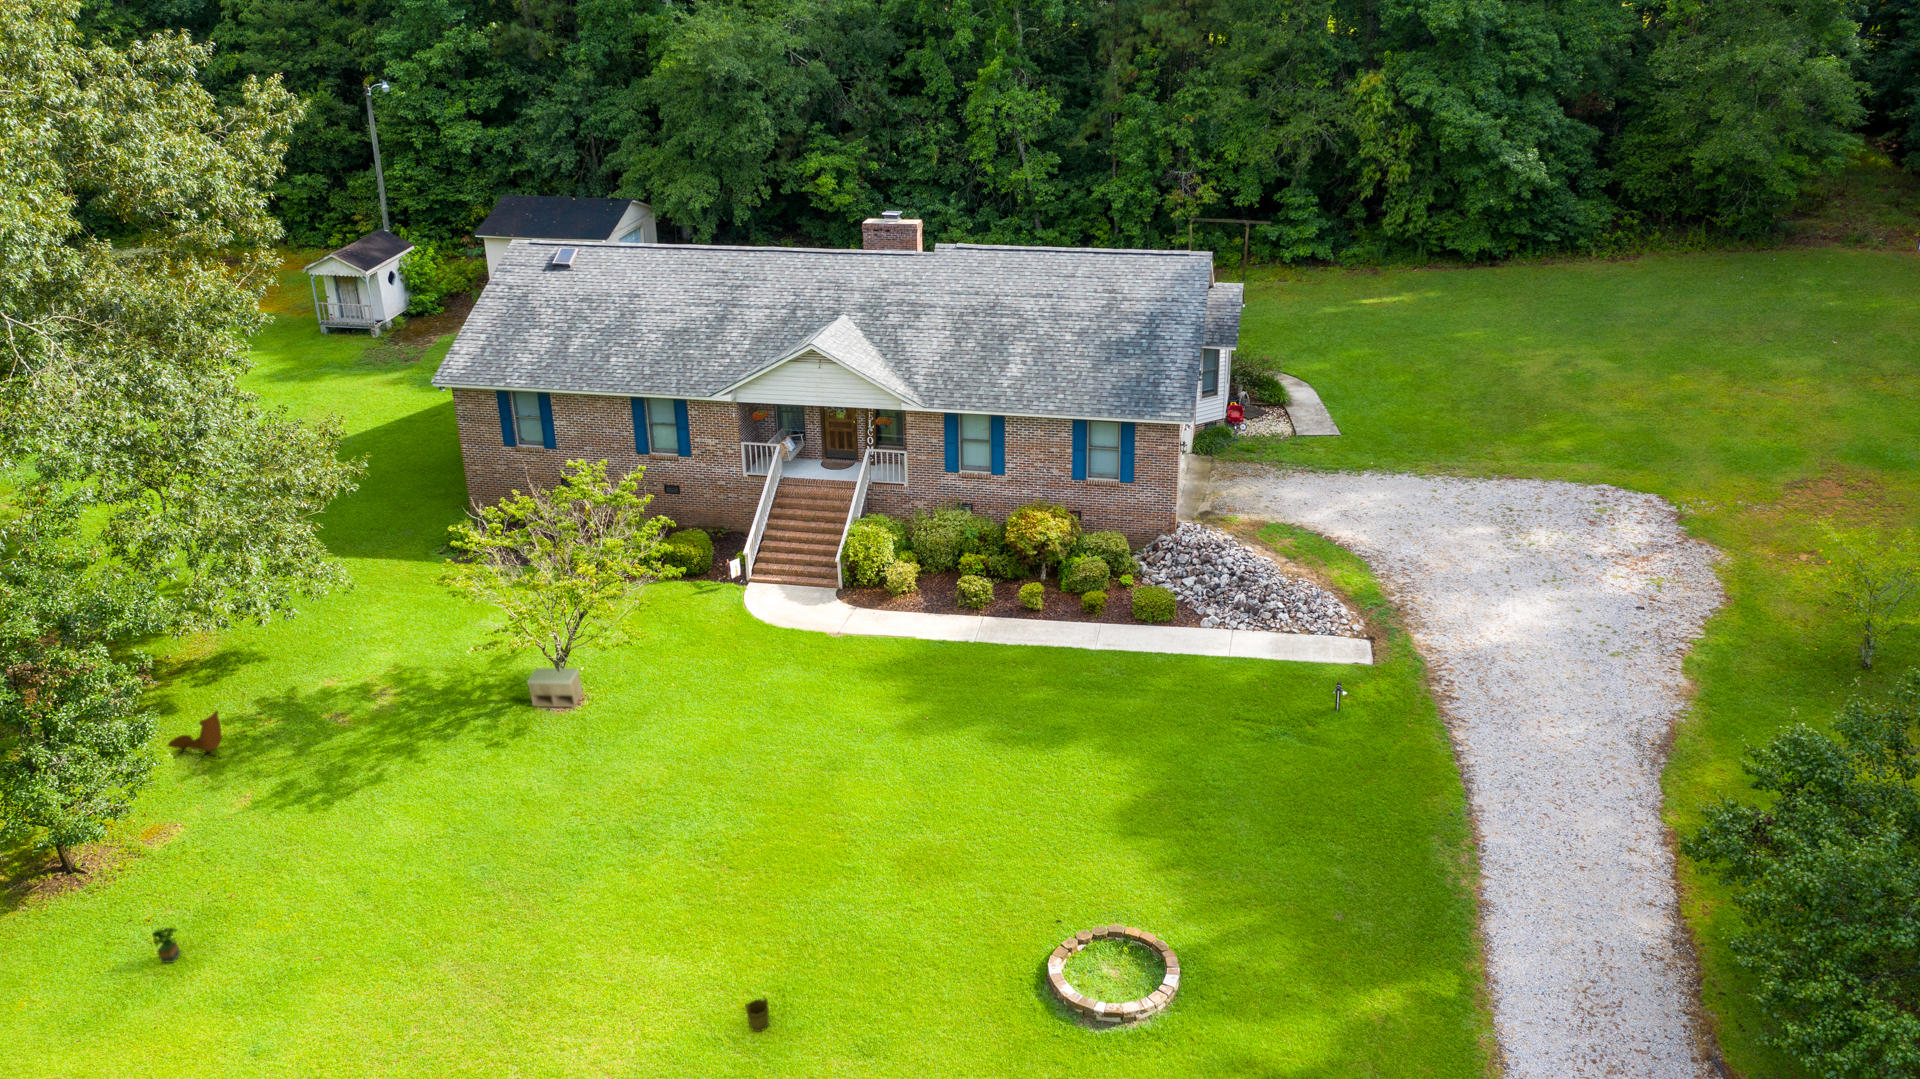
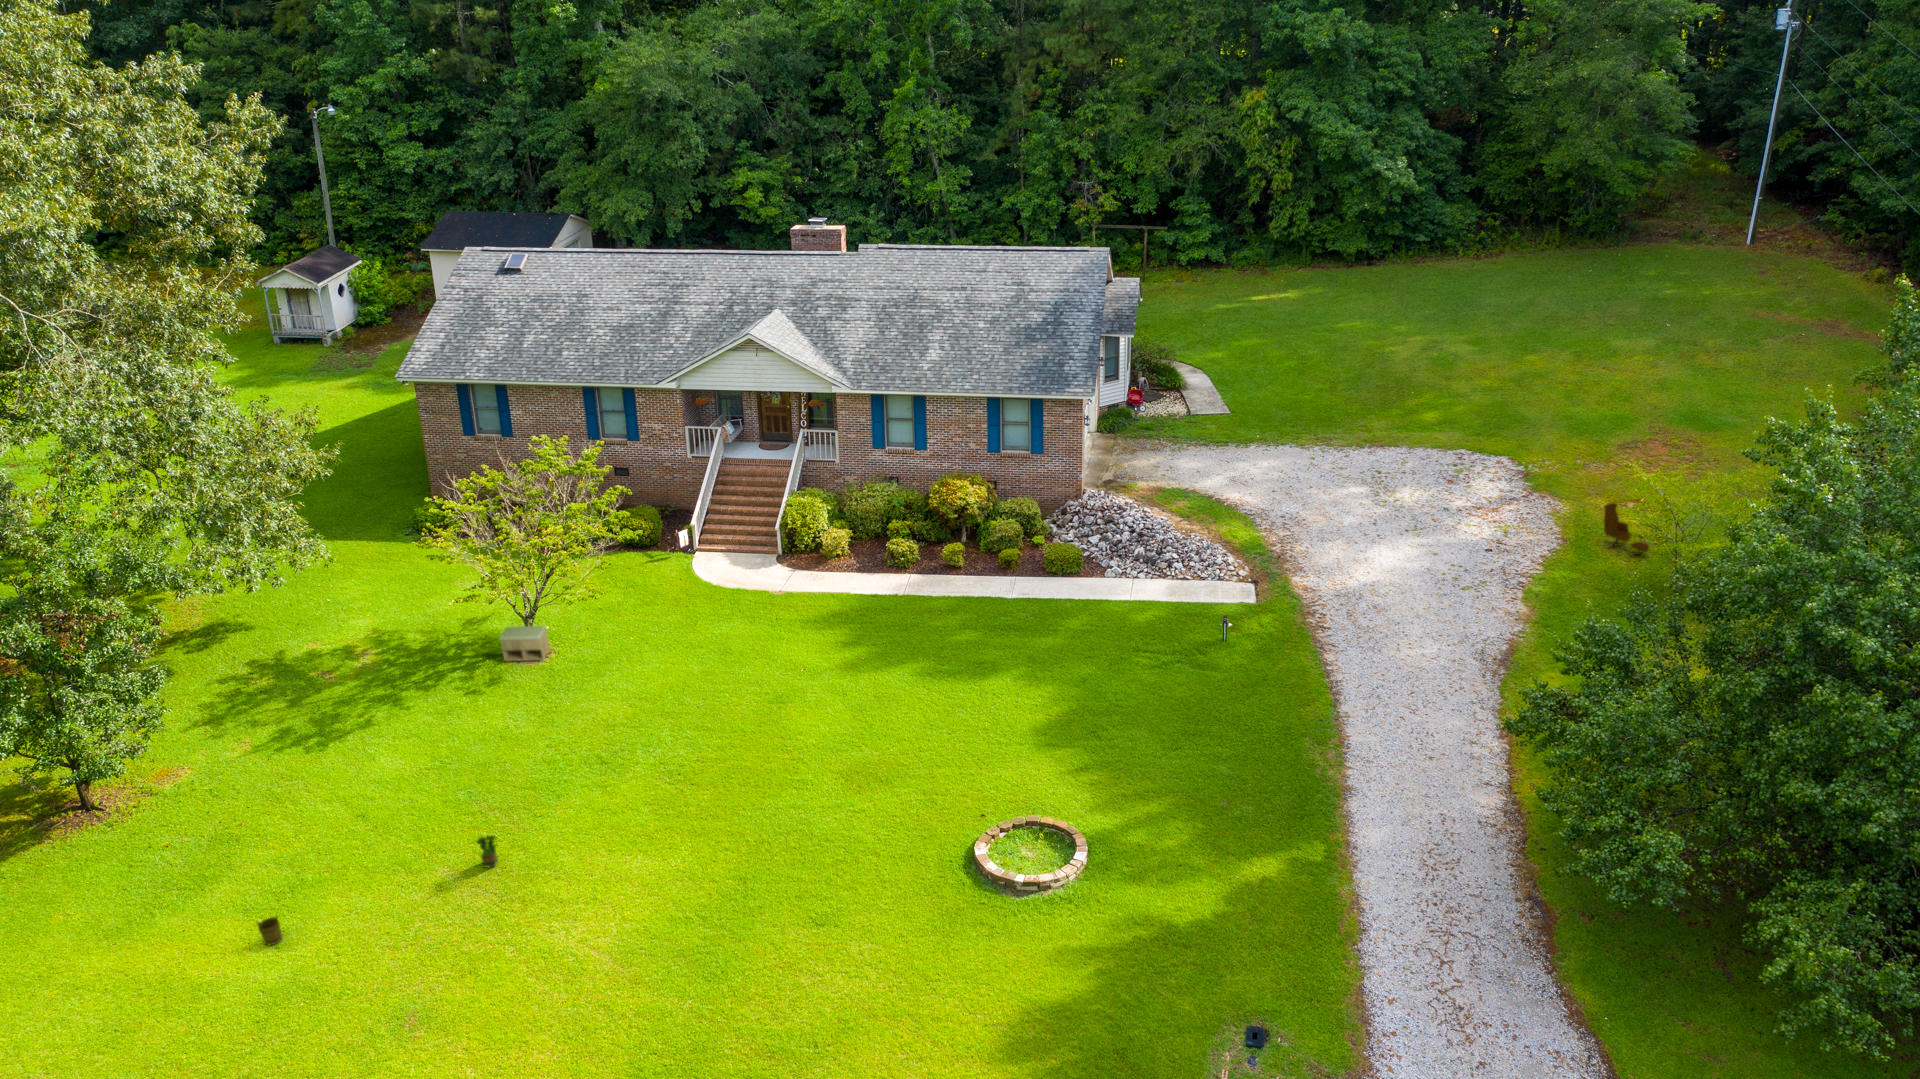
lounge chair: present [168,711,222,762] -> present [1604,503,1649,555]
potted tree: present [152,928,180,963] -> present [476,836,498,868]
bucket: present [745,997,769,1032] -> present [257,916,282,946]

